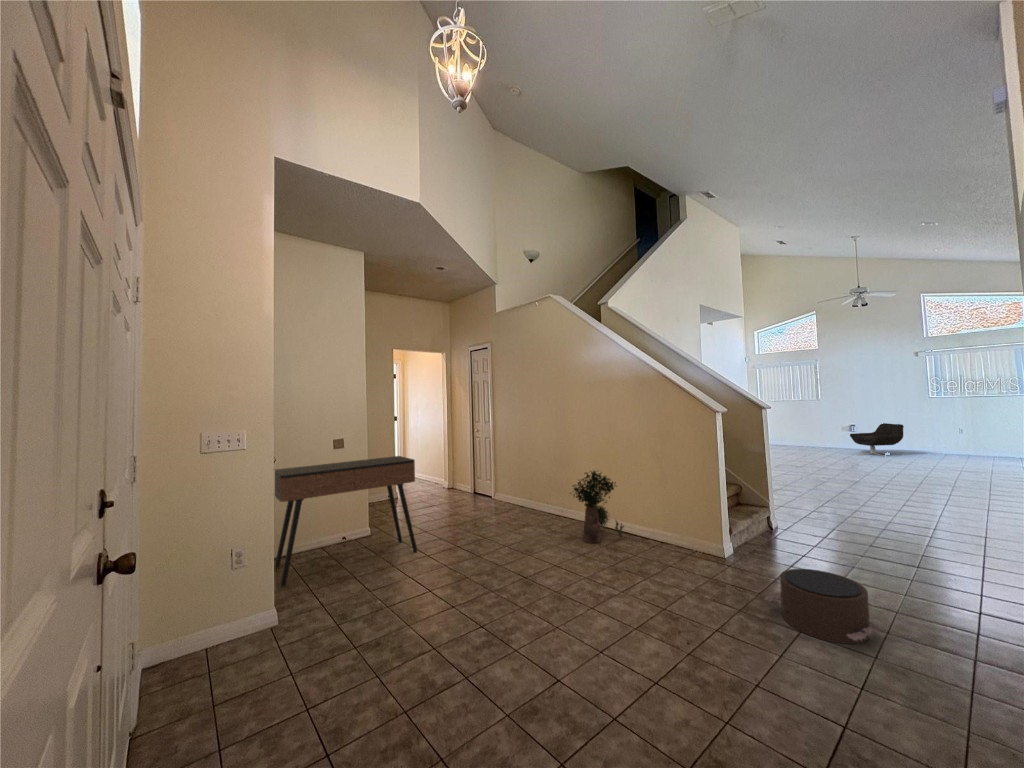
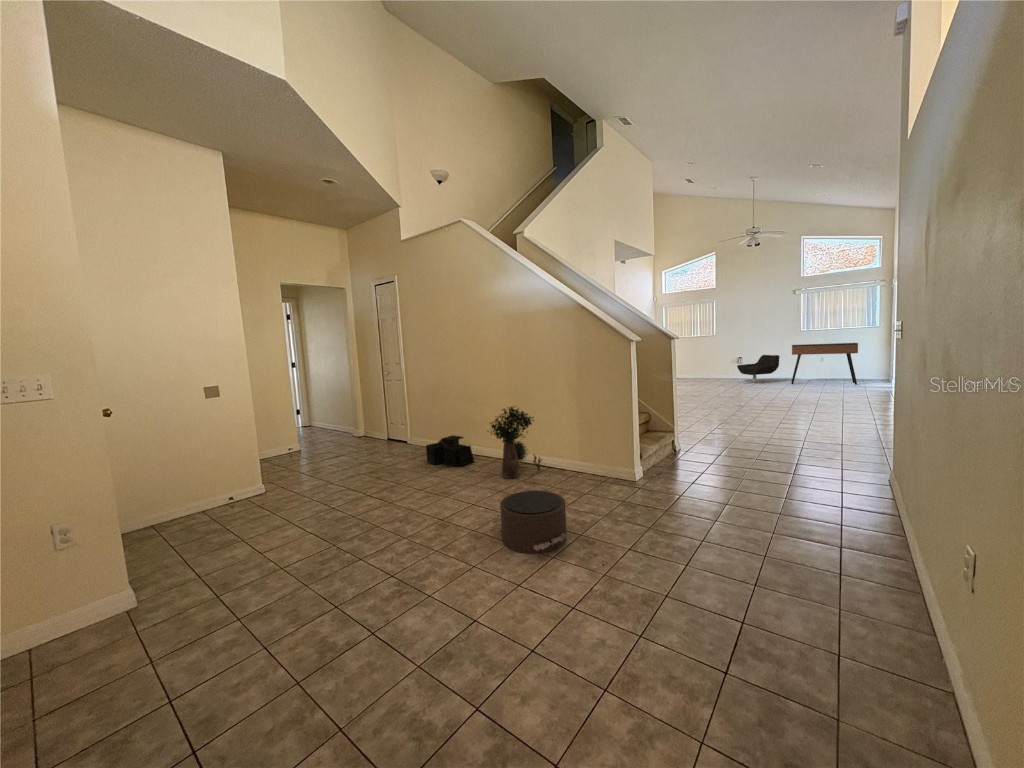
console table: present [275,456,417,587] -> present [791,343,858,385]
storage bin: none [510,494,556,526] -> present [426,435,474,466]
pouf: present [765,569,880,644] -> present [491,491,569,554]

